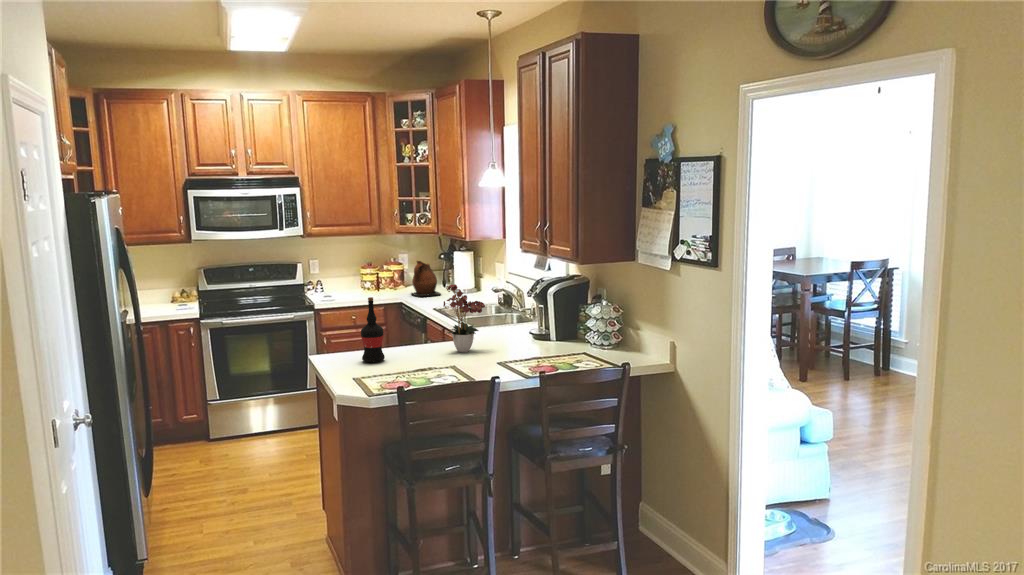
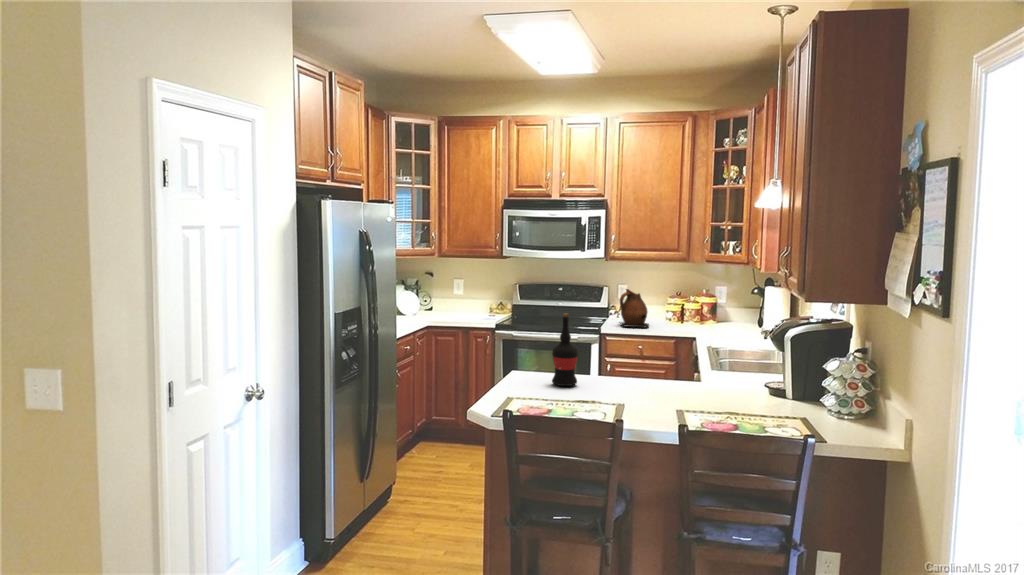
ceramic pitcher: present [411,261,440,296] -> present [620,289,649,328]
flower arrangement: present [443,284,485,352] -> none [648,306,710,395]

